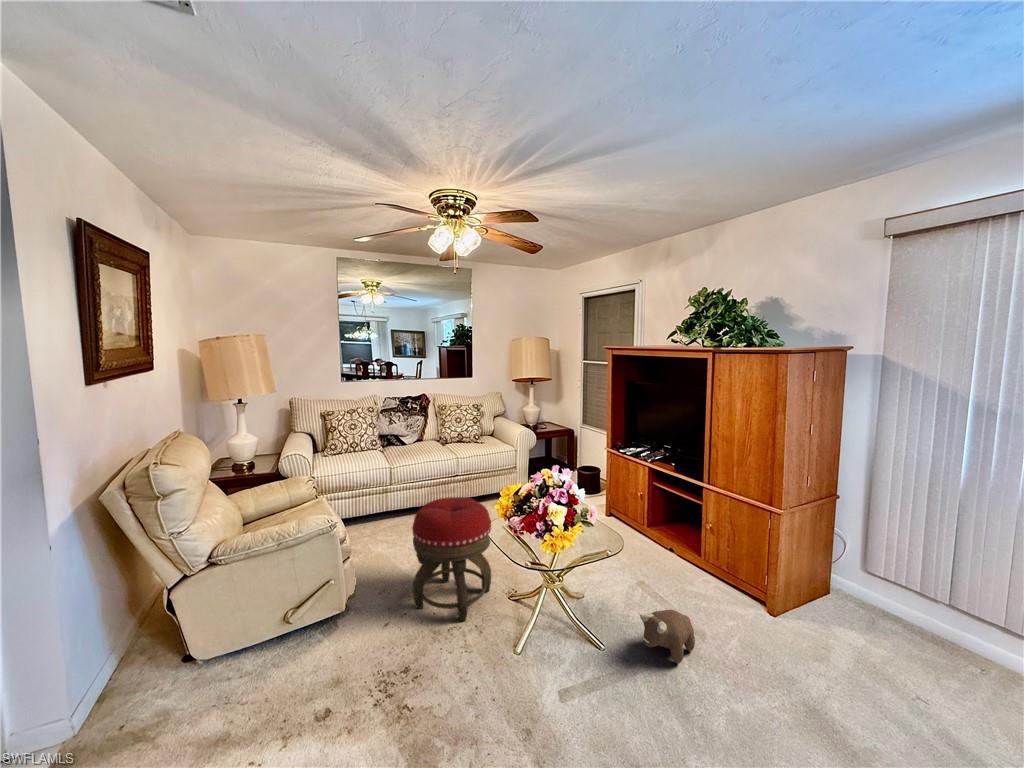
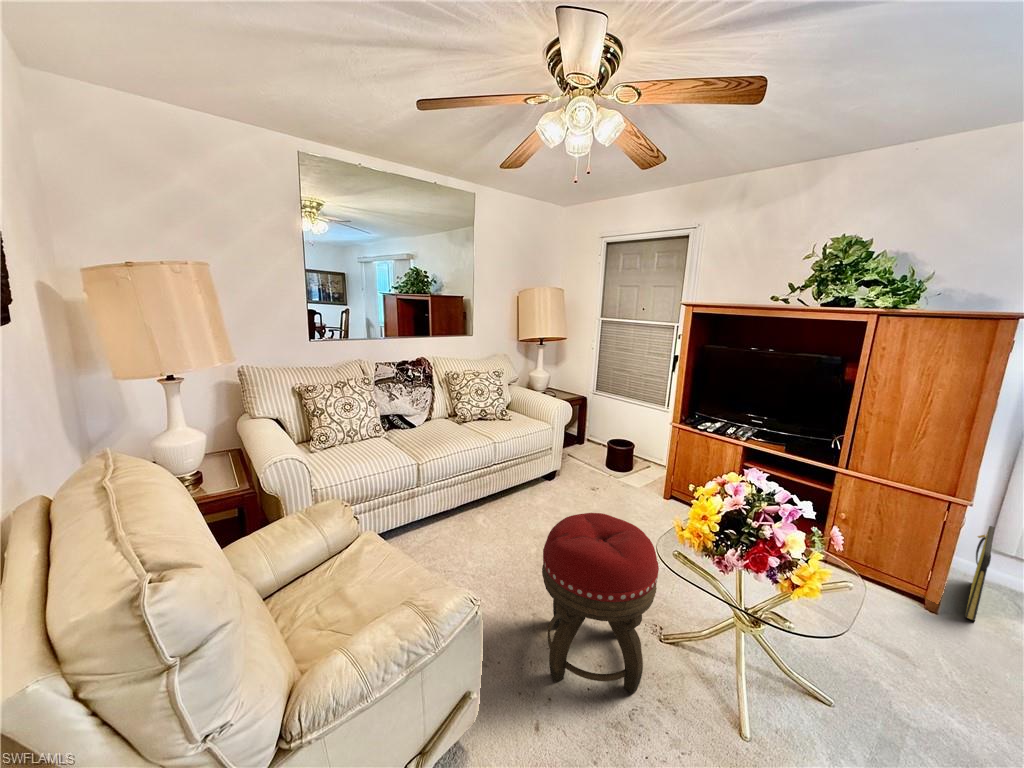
bag: none [795,543,852,623] -> present [965,526,995,621]
plush toy: present [640,610,695,664] -> none [865,639,939,710]

